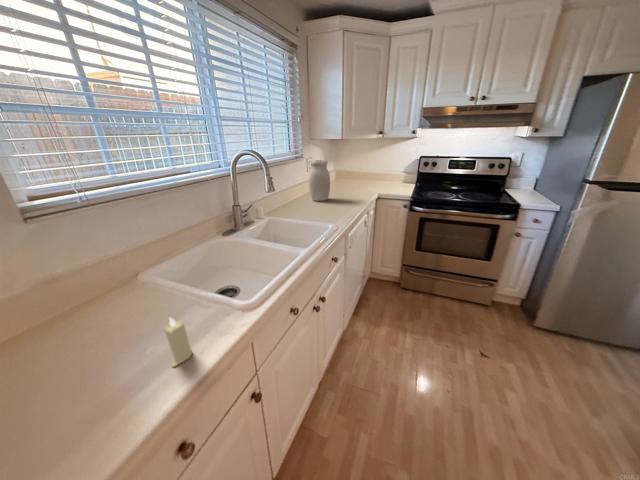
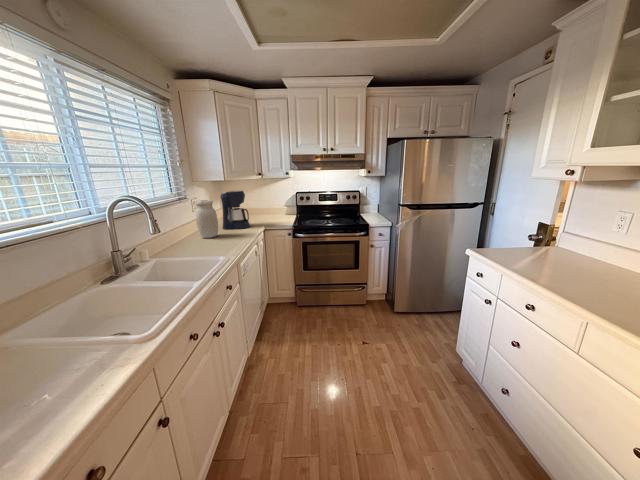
coffee maker: none [333,151,362,194] -> present [220,191,250,229]
candle: present [164,318,192,367] -> none [62,348,93,397]

